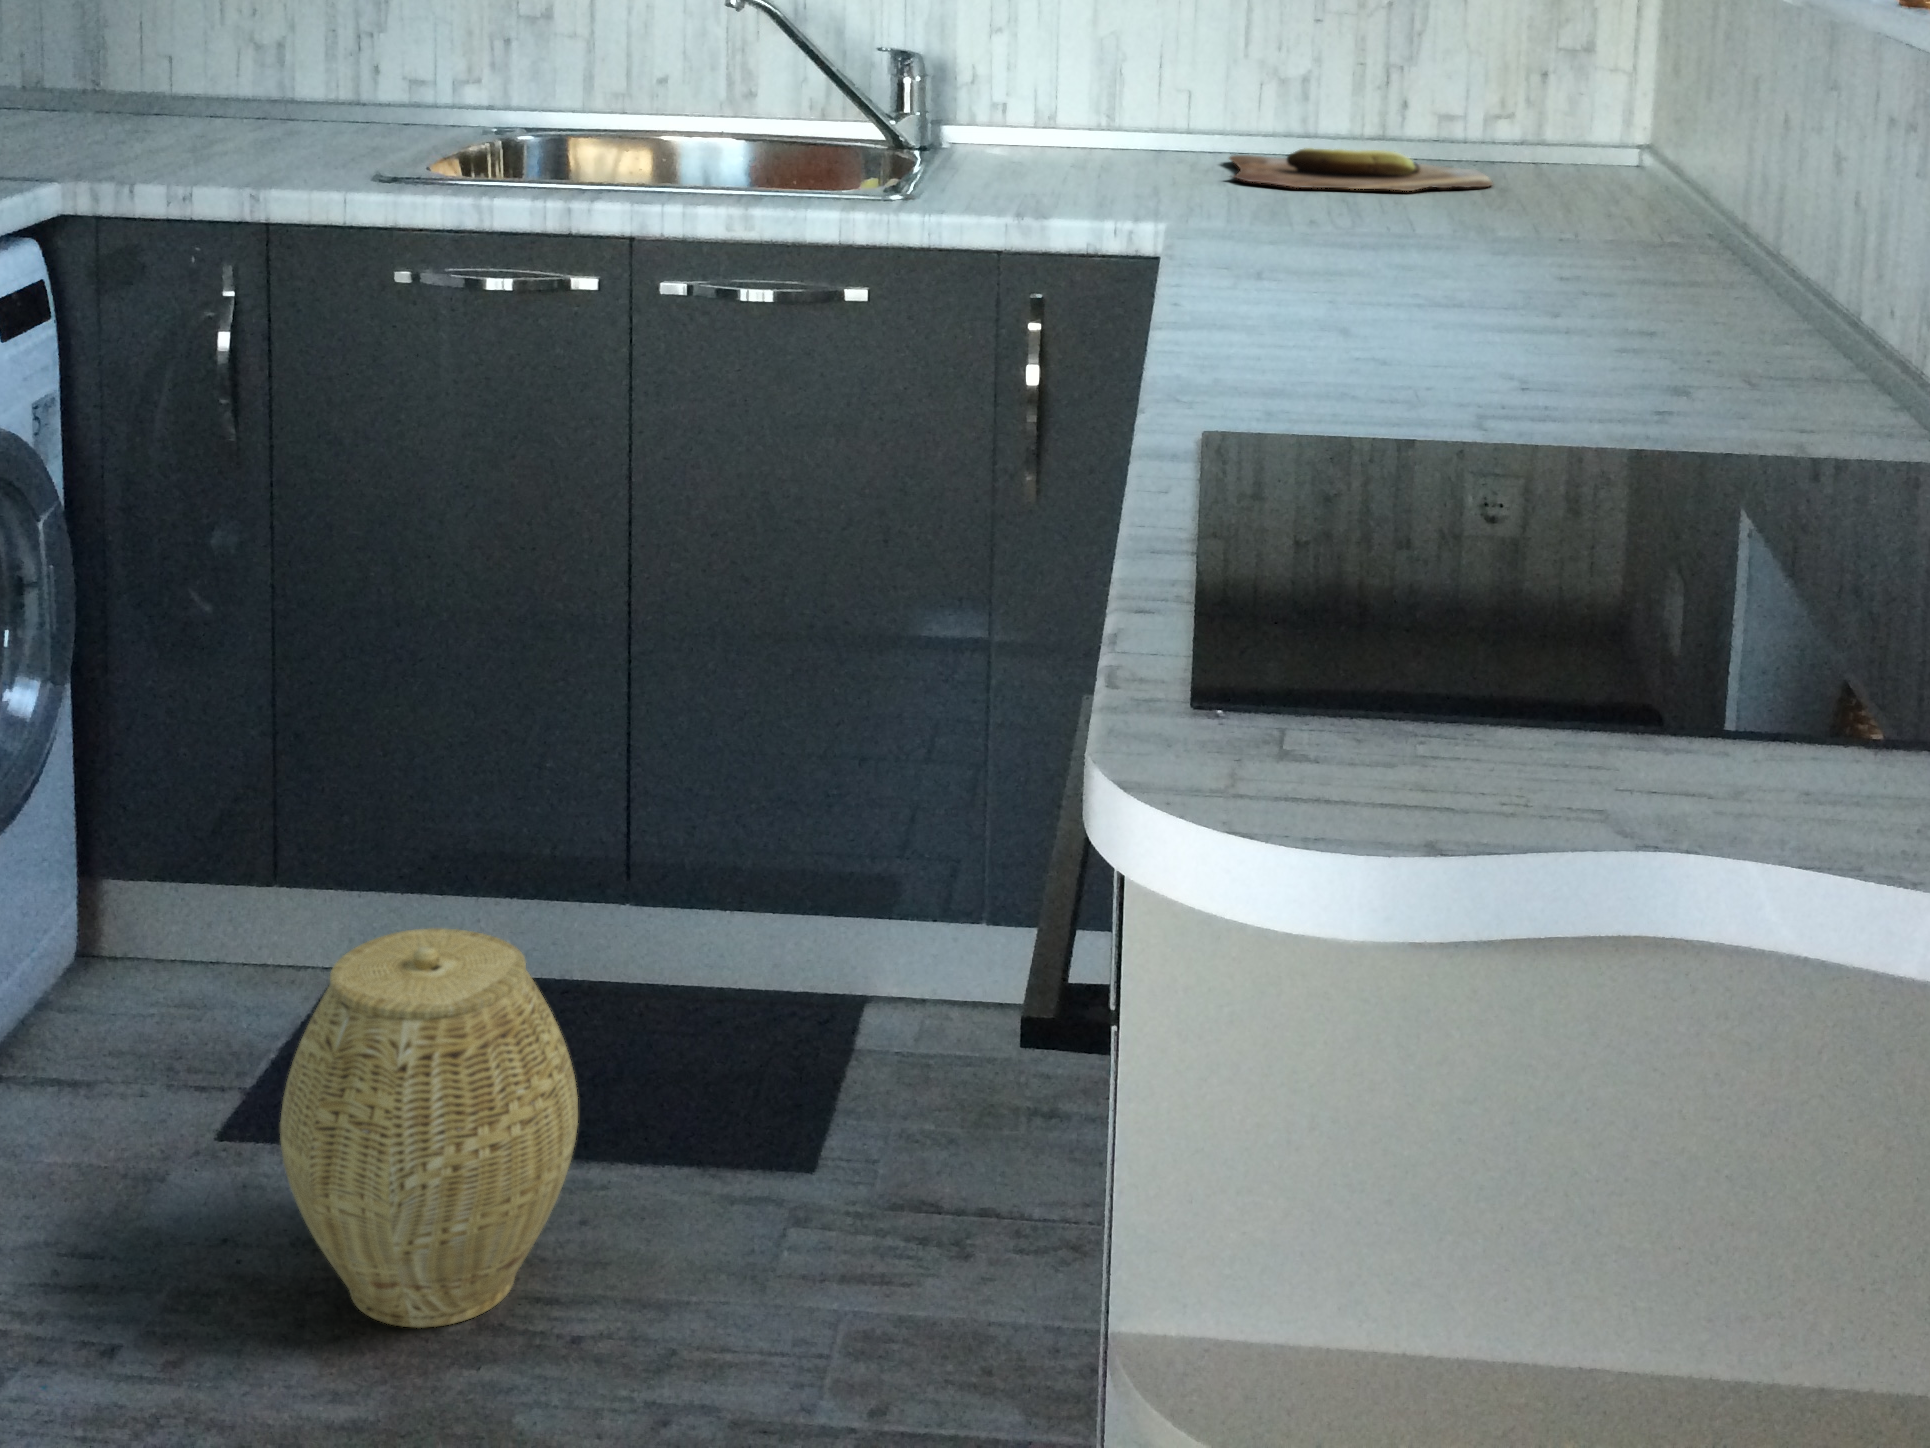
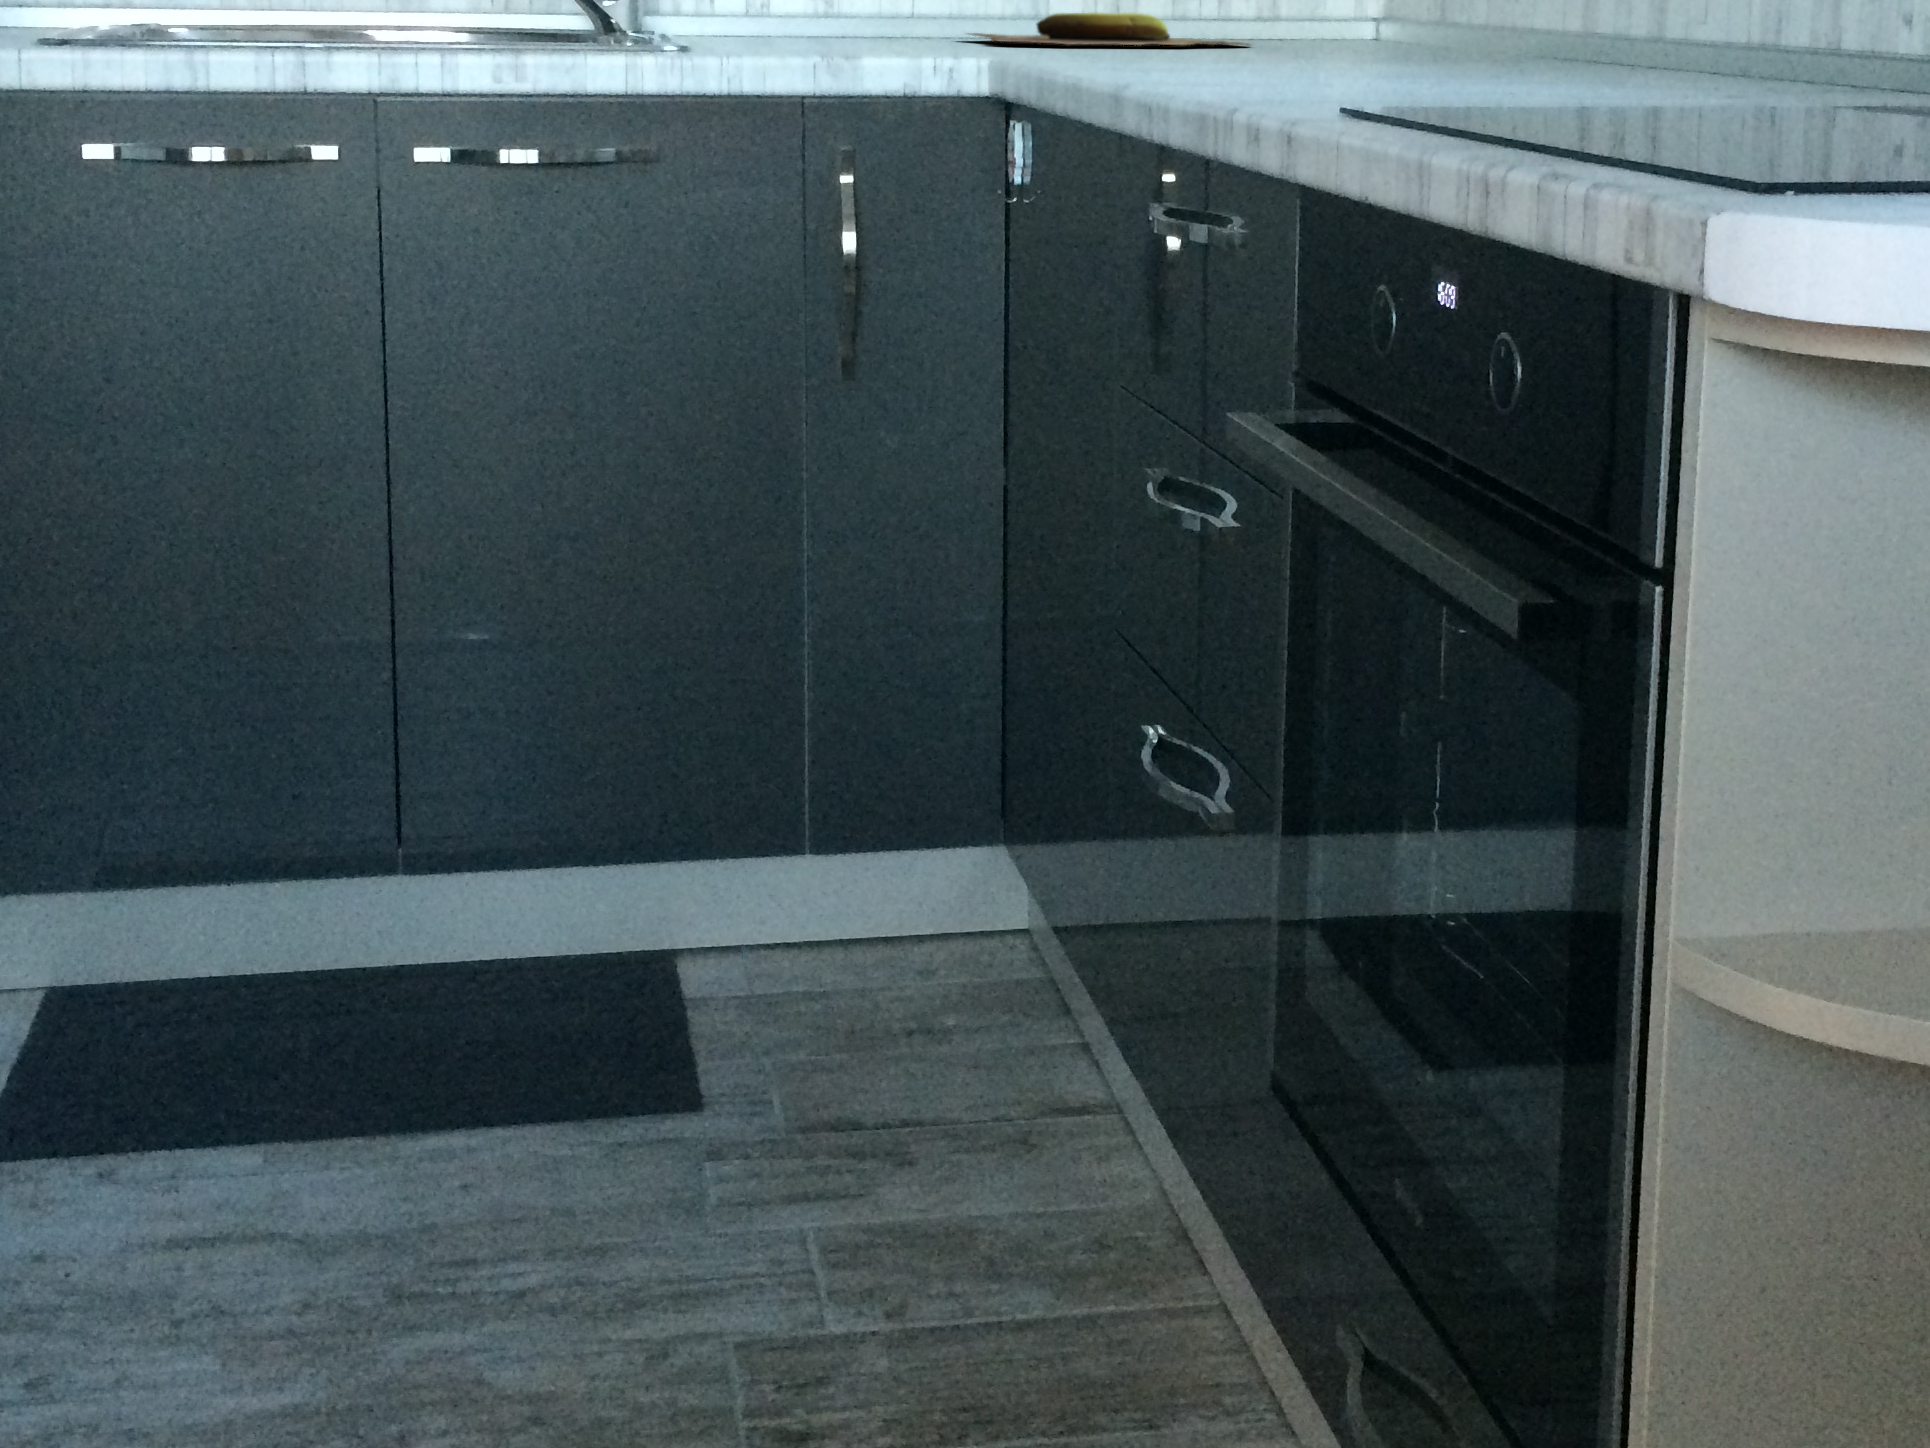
woven basket: present [280,928,578,1328] -> none [137,851,493,1311]

